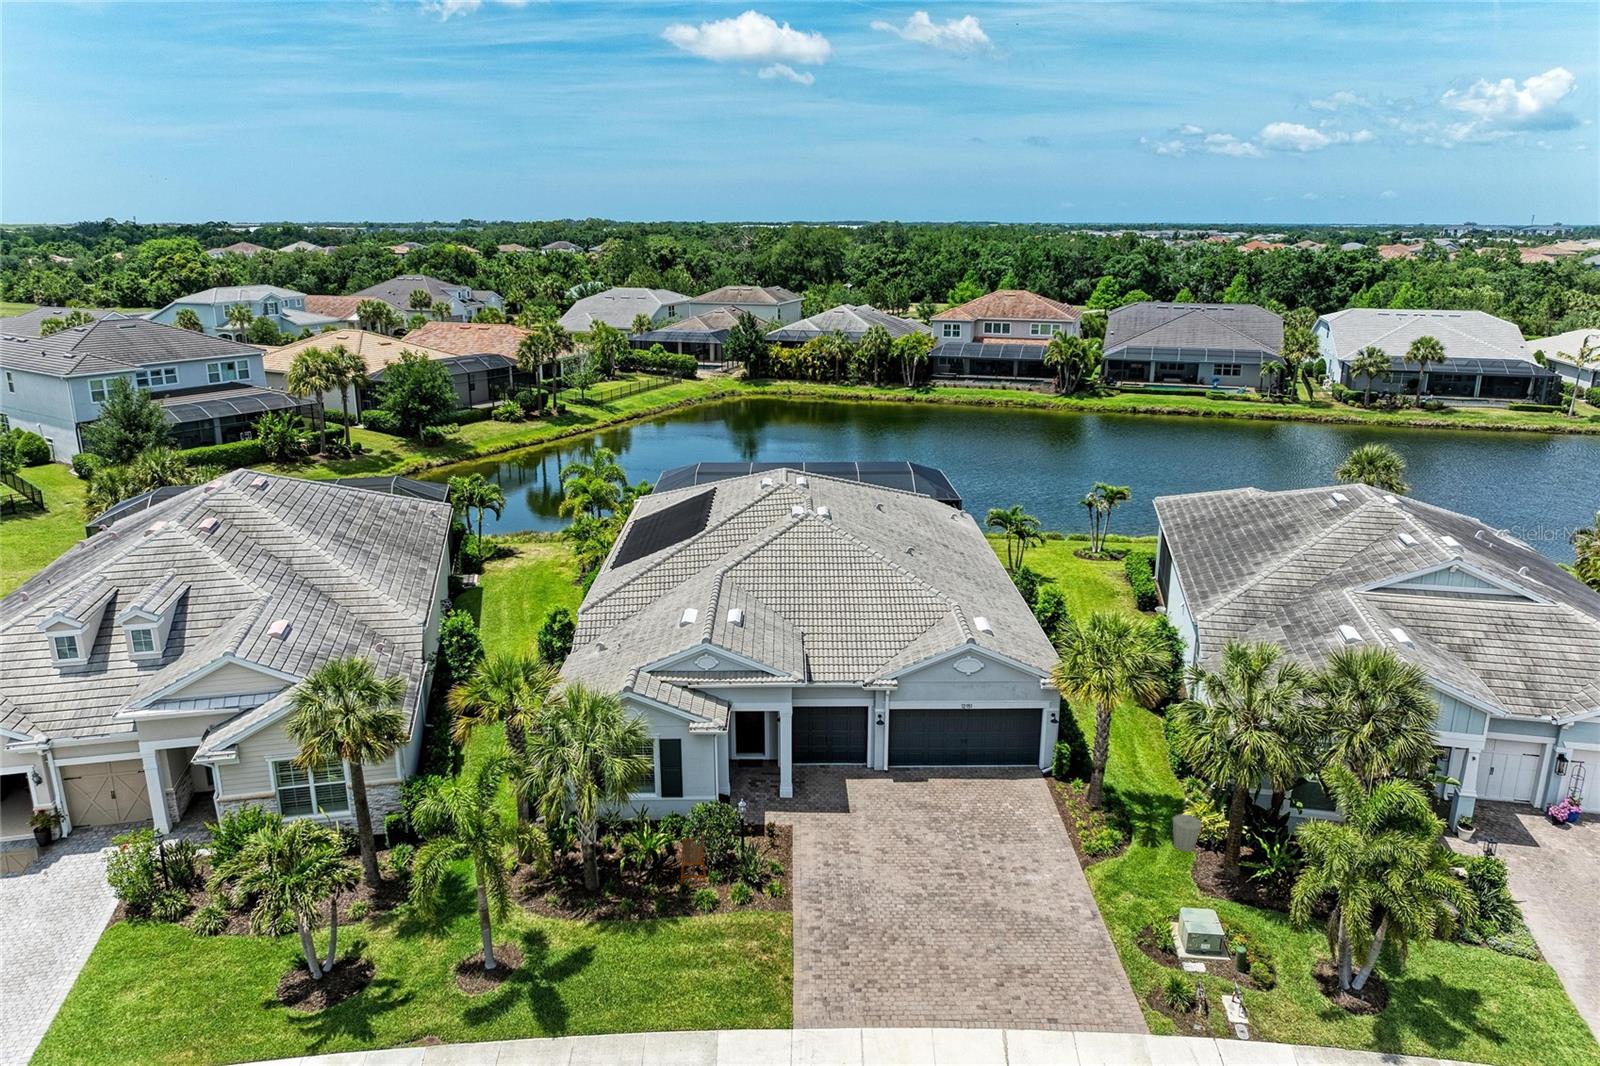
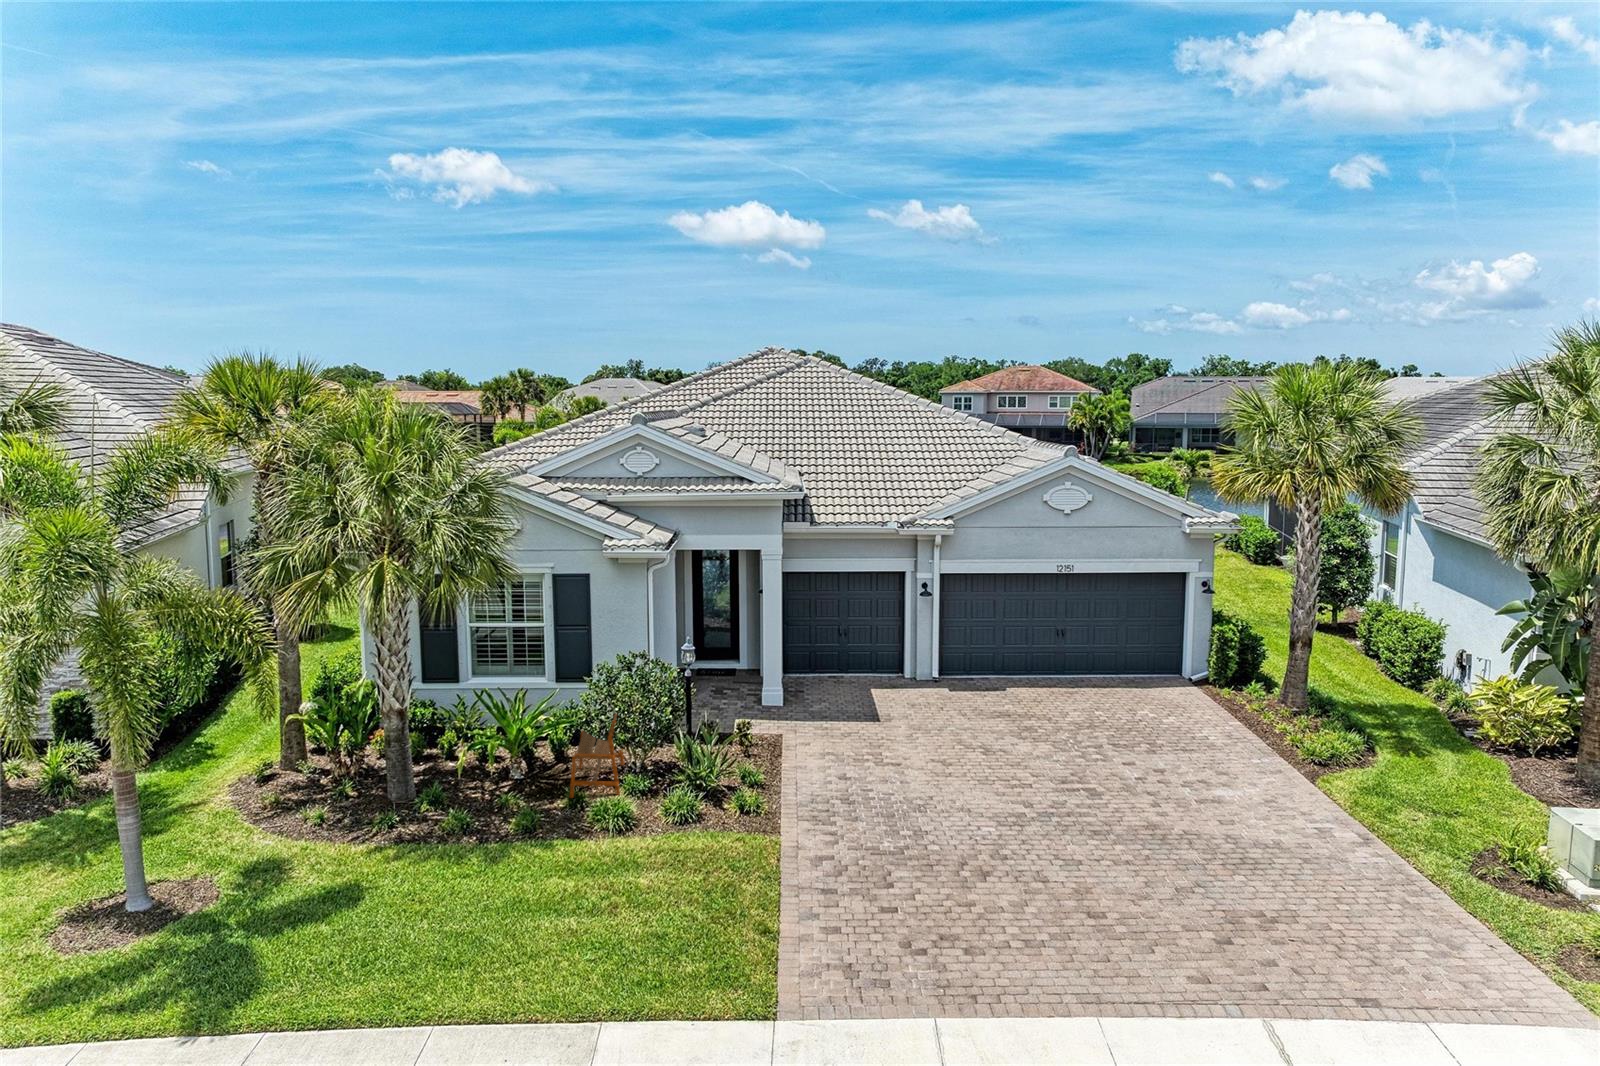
trash can: present [1173,814,1202,852] -> none [1453,702,1512,762]

